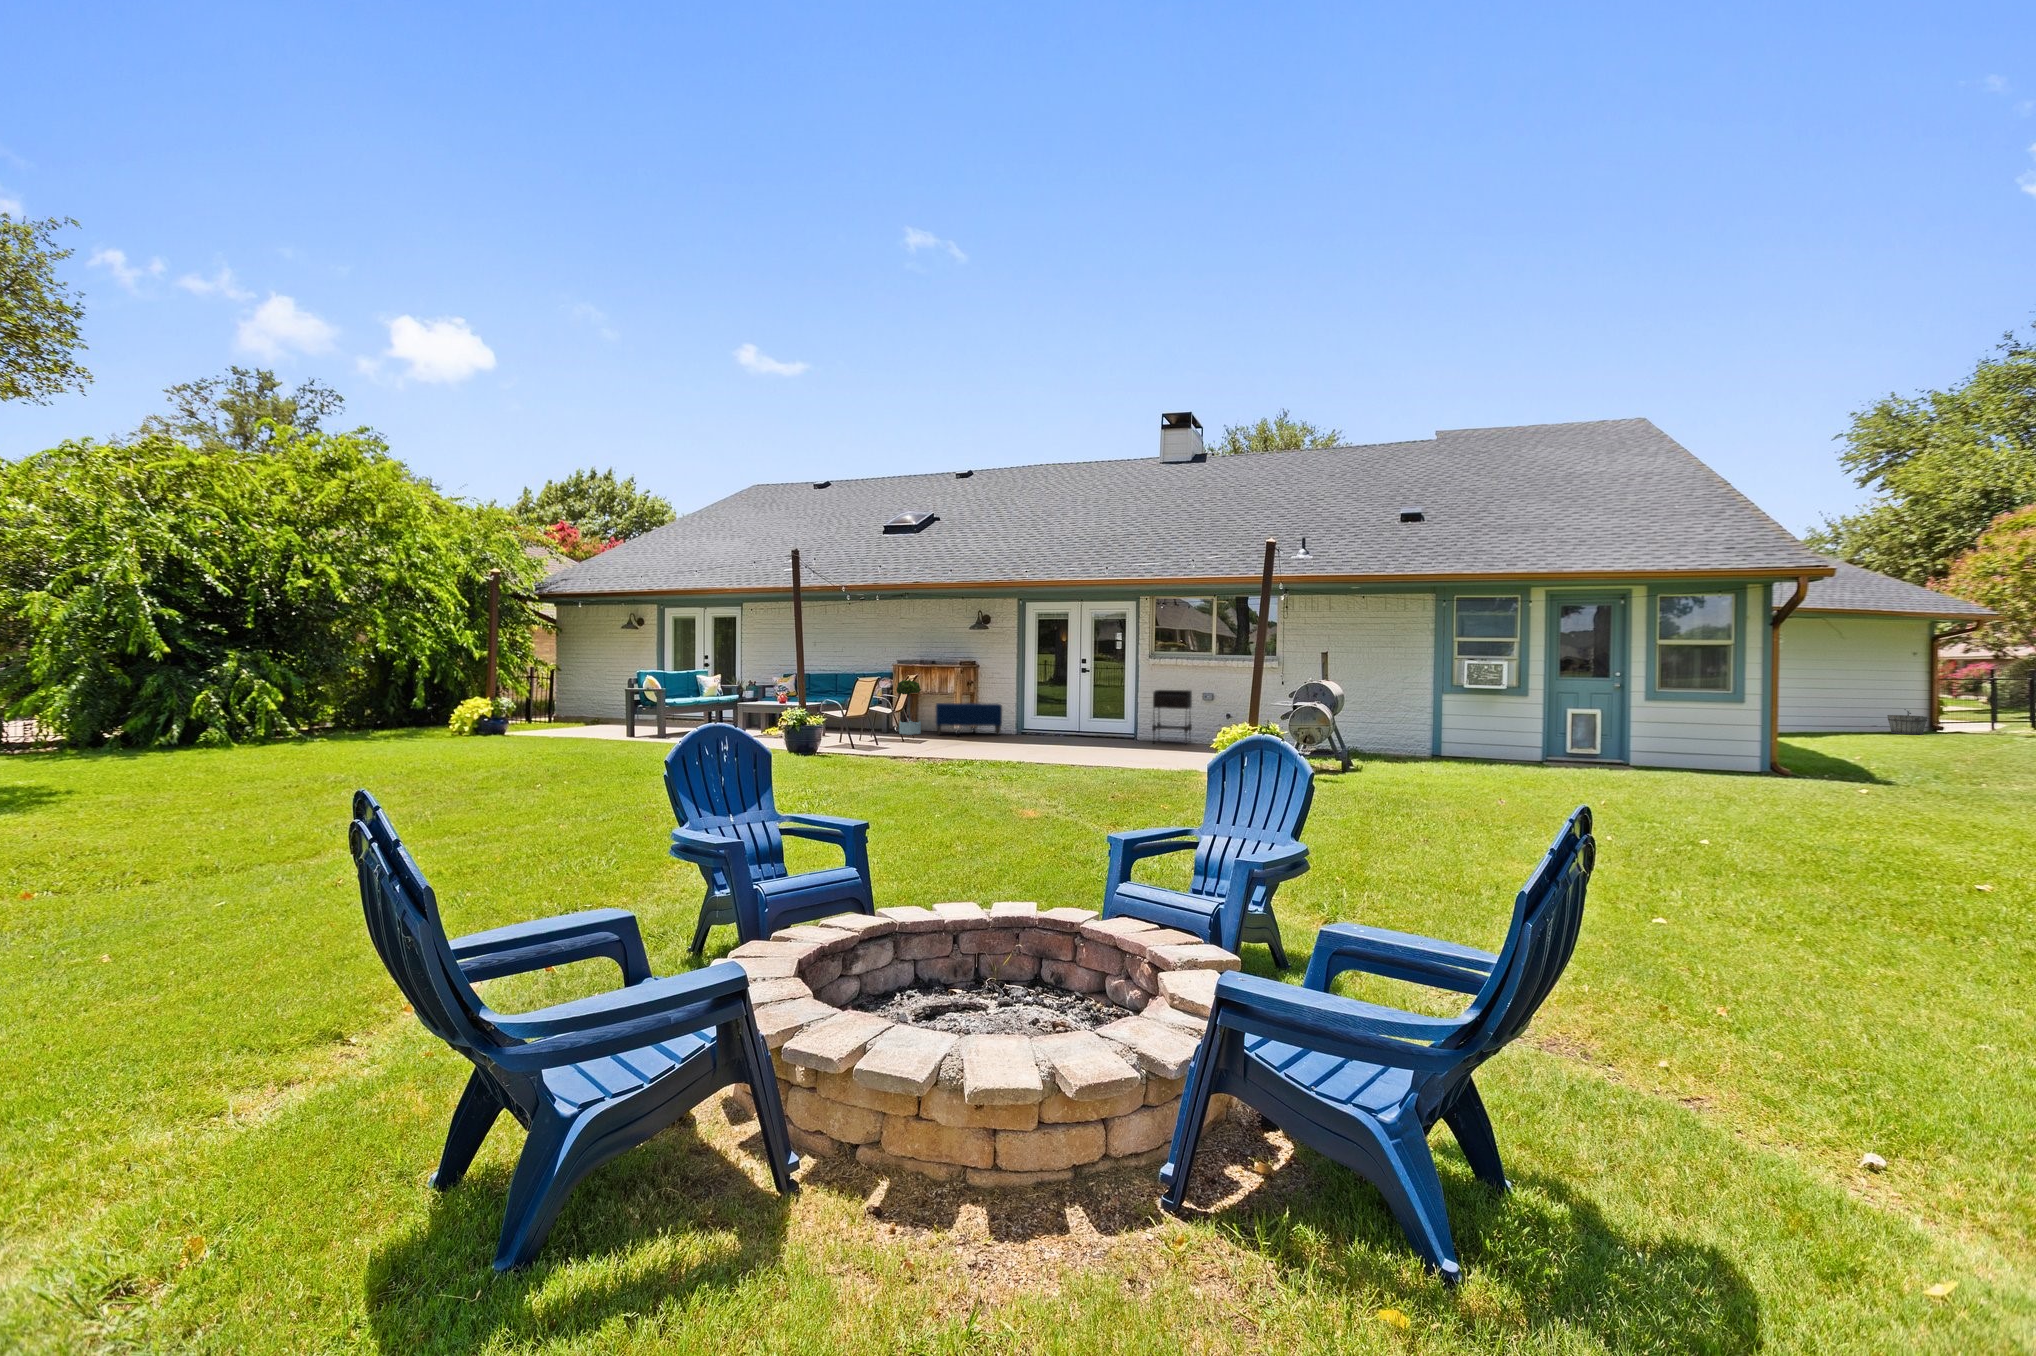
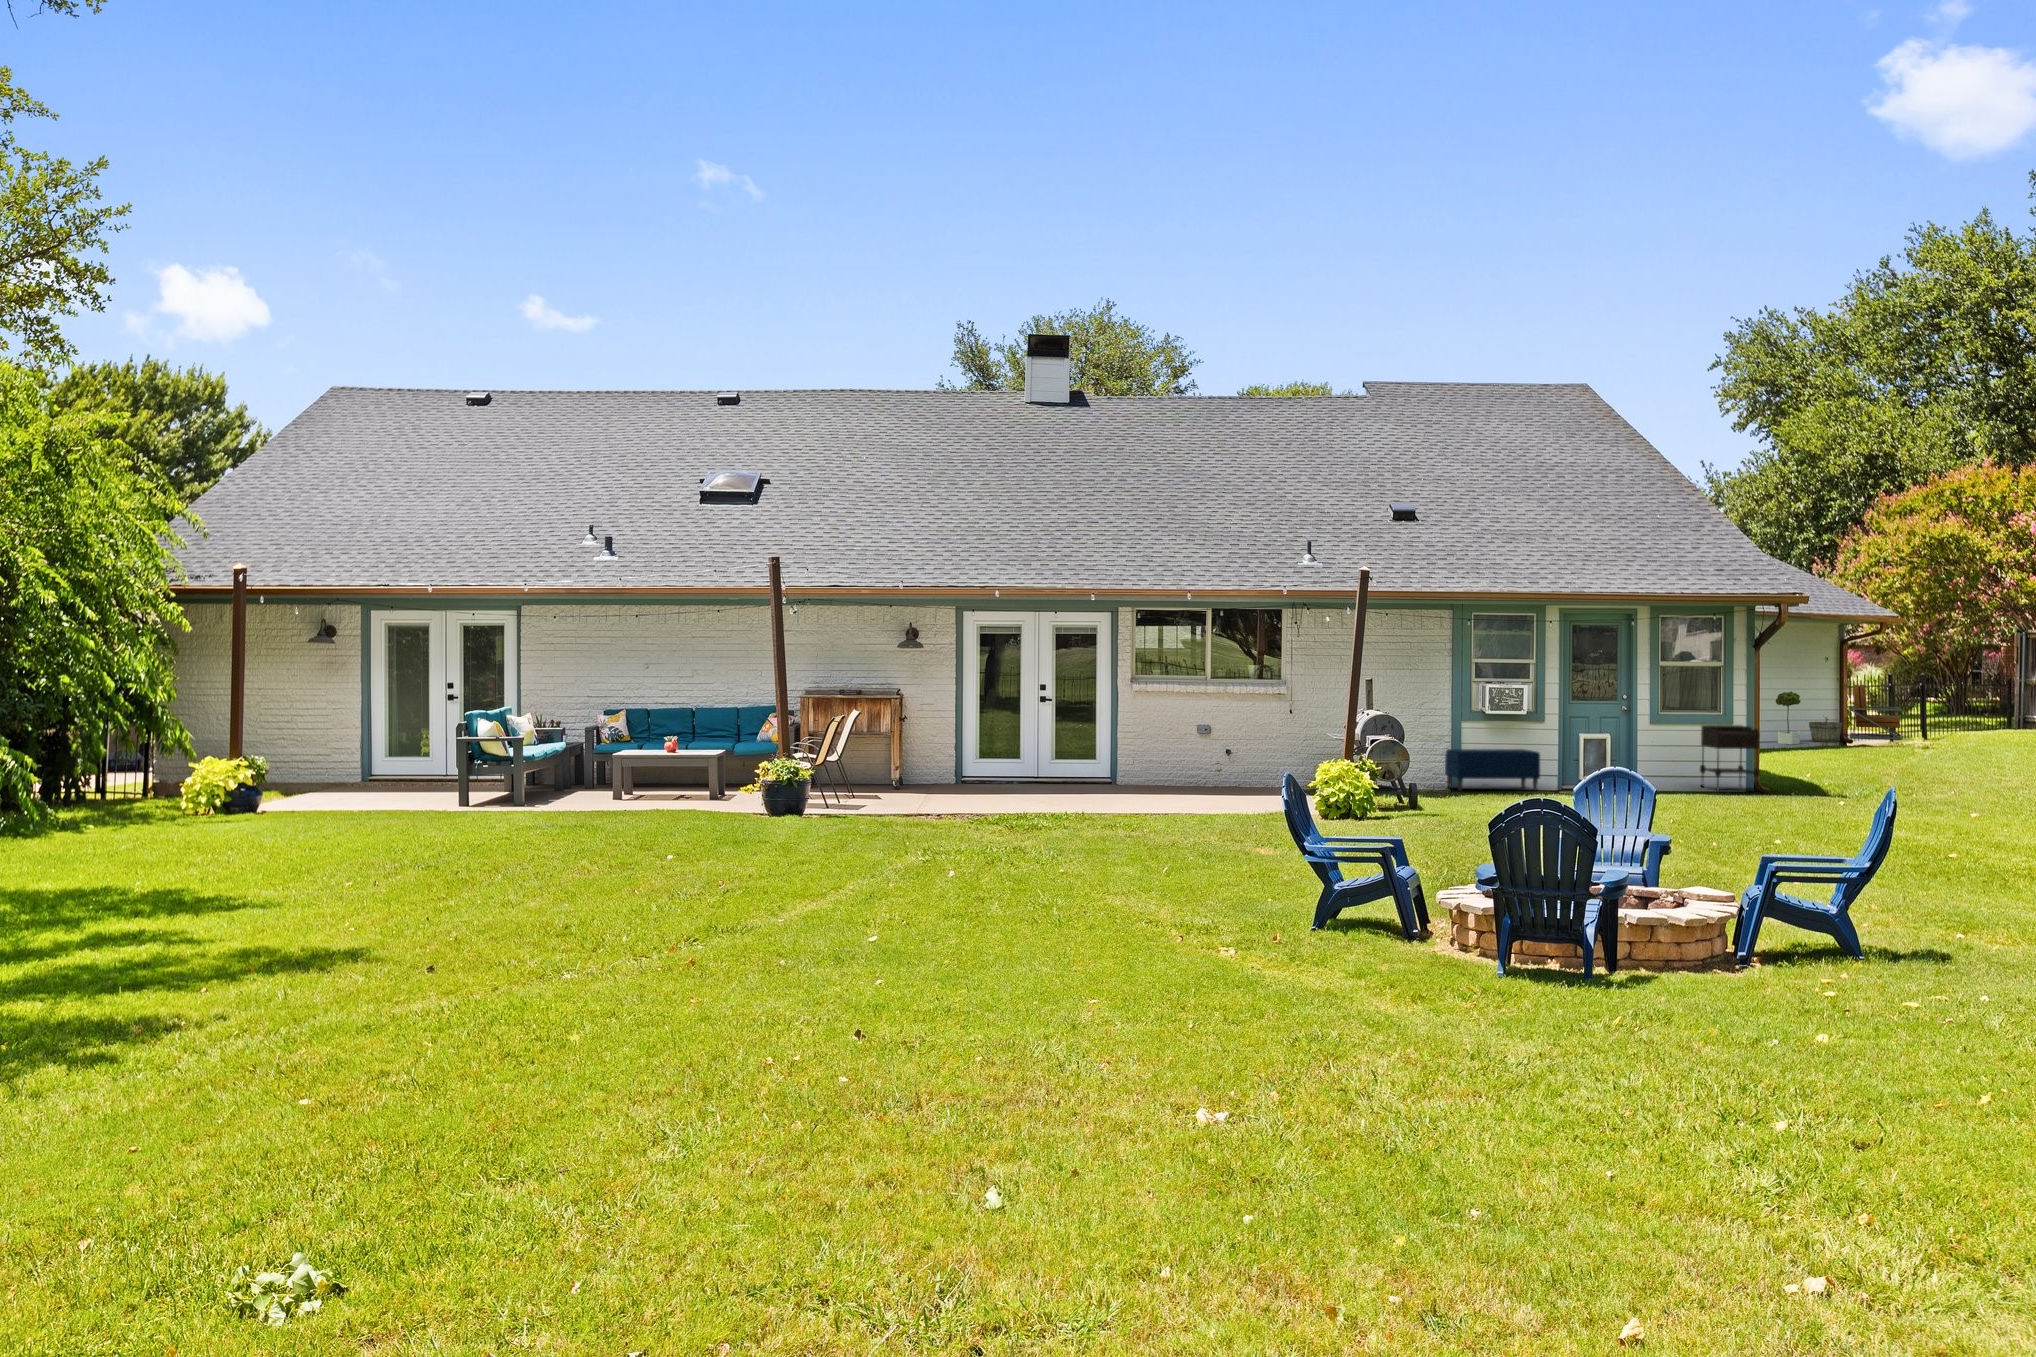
potted tree: present [896,679,921,735] -> present [1776,691,1801,744]
lounge chair: none [1938,682,2005,735] -> present [1849,685,1902,739]
side table: present [1152,690,1192,742] -> present [1700,725,1760,791]
bench: present [936,703,1002,735] -> present [1445,749,1540,791]

